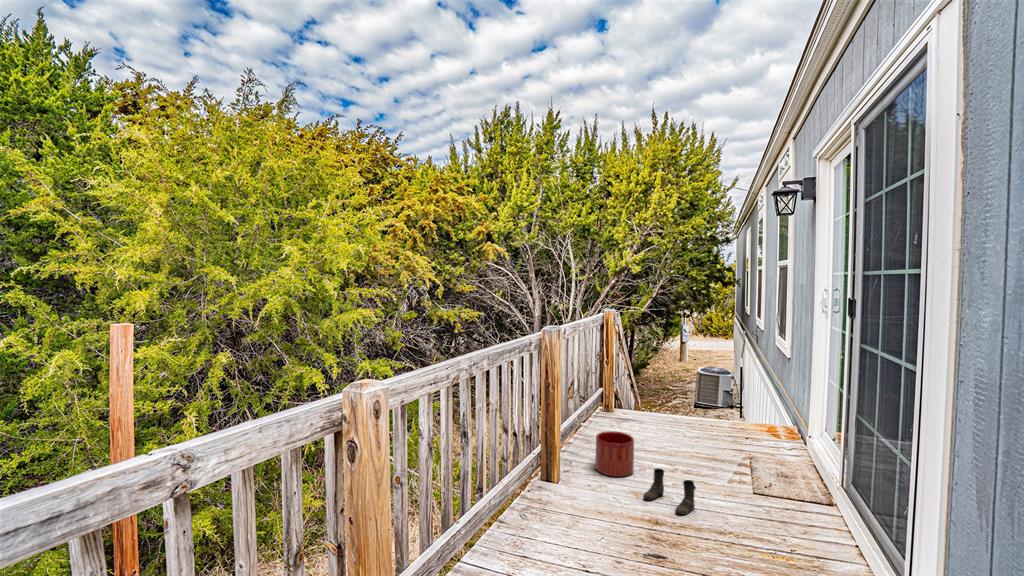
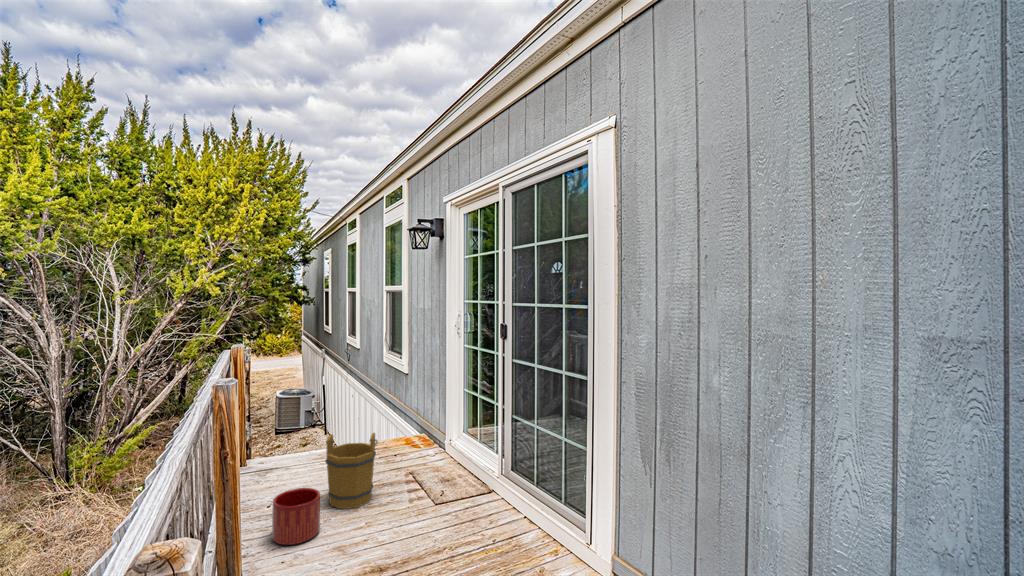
bucket: none [651,395,703,469] -> present [326,433,378,509]
boots: present [643,468,696,515] -> none [350,513,404,553]

